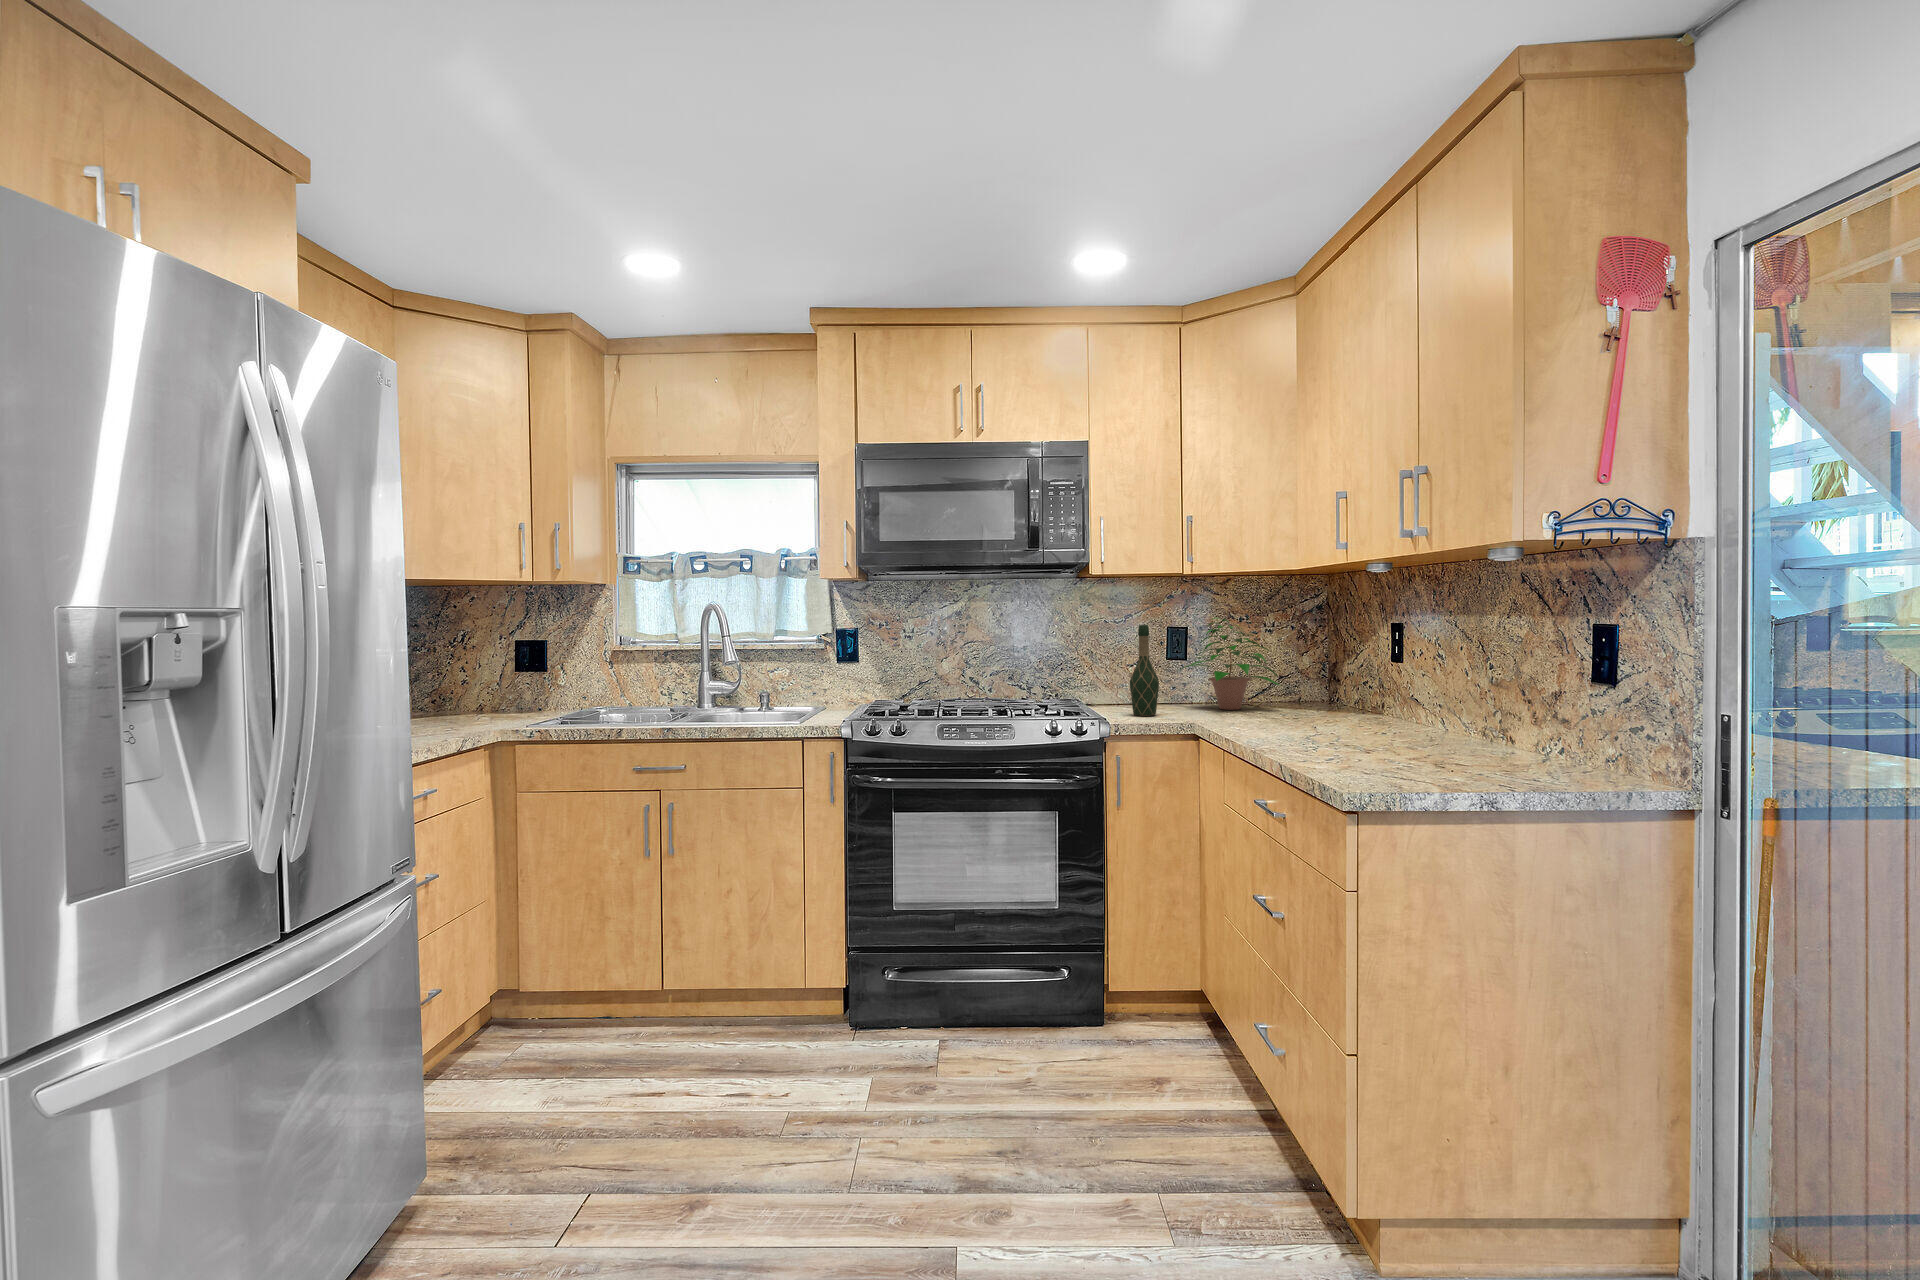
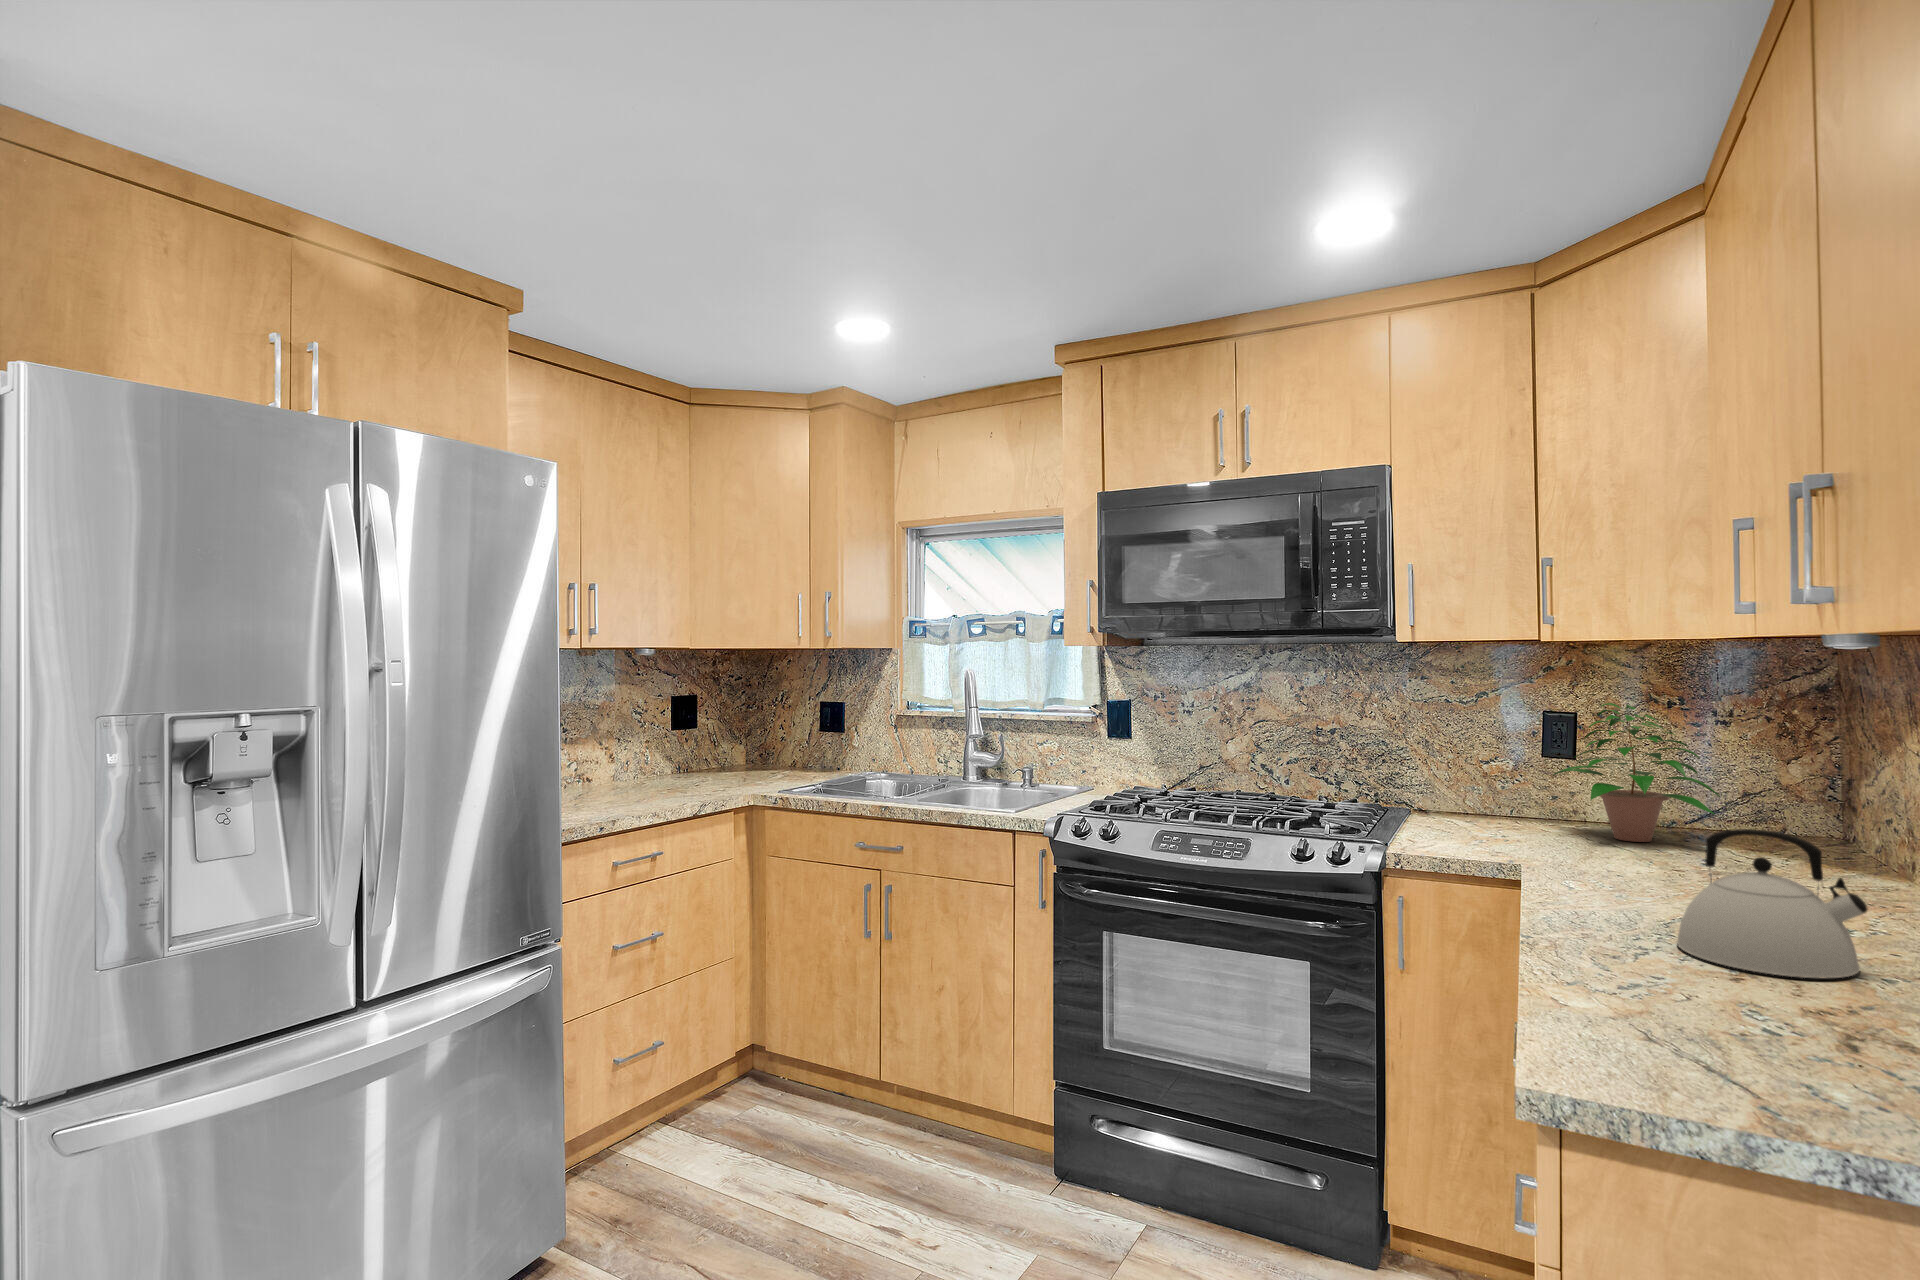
wine bottle: present [1130,625,1159,716] -> none [1446,713,1491,841]
kettle: none [1338,672,1436,753] -> present [1677,829,1868,978]

